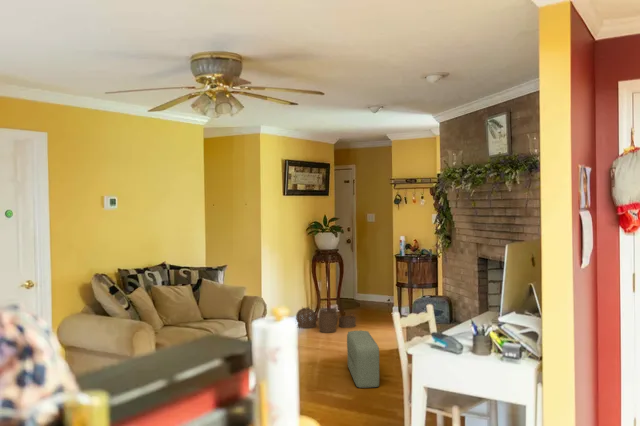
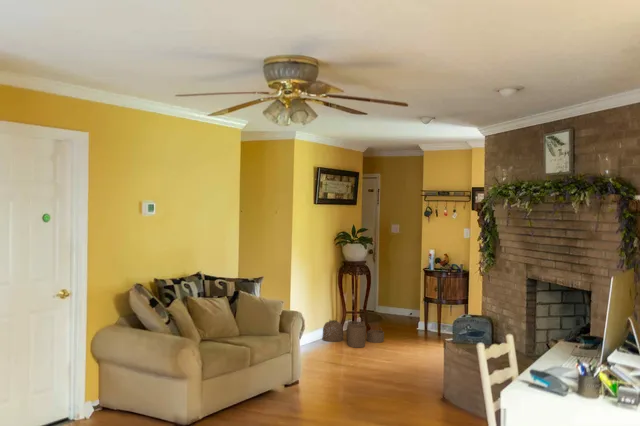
pouf: present [347,331,379,388] -> none [387,350,427,412]

